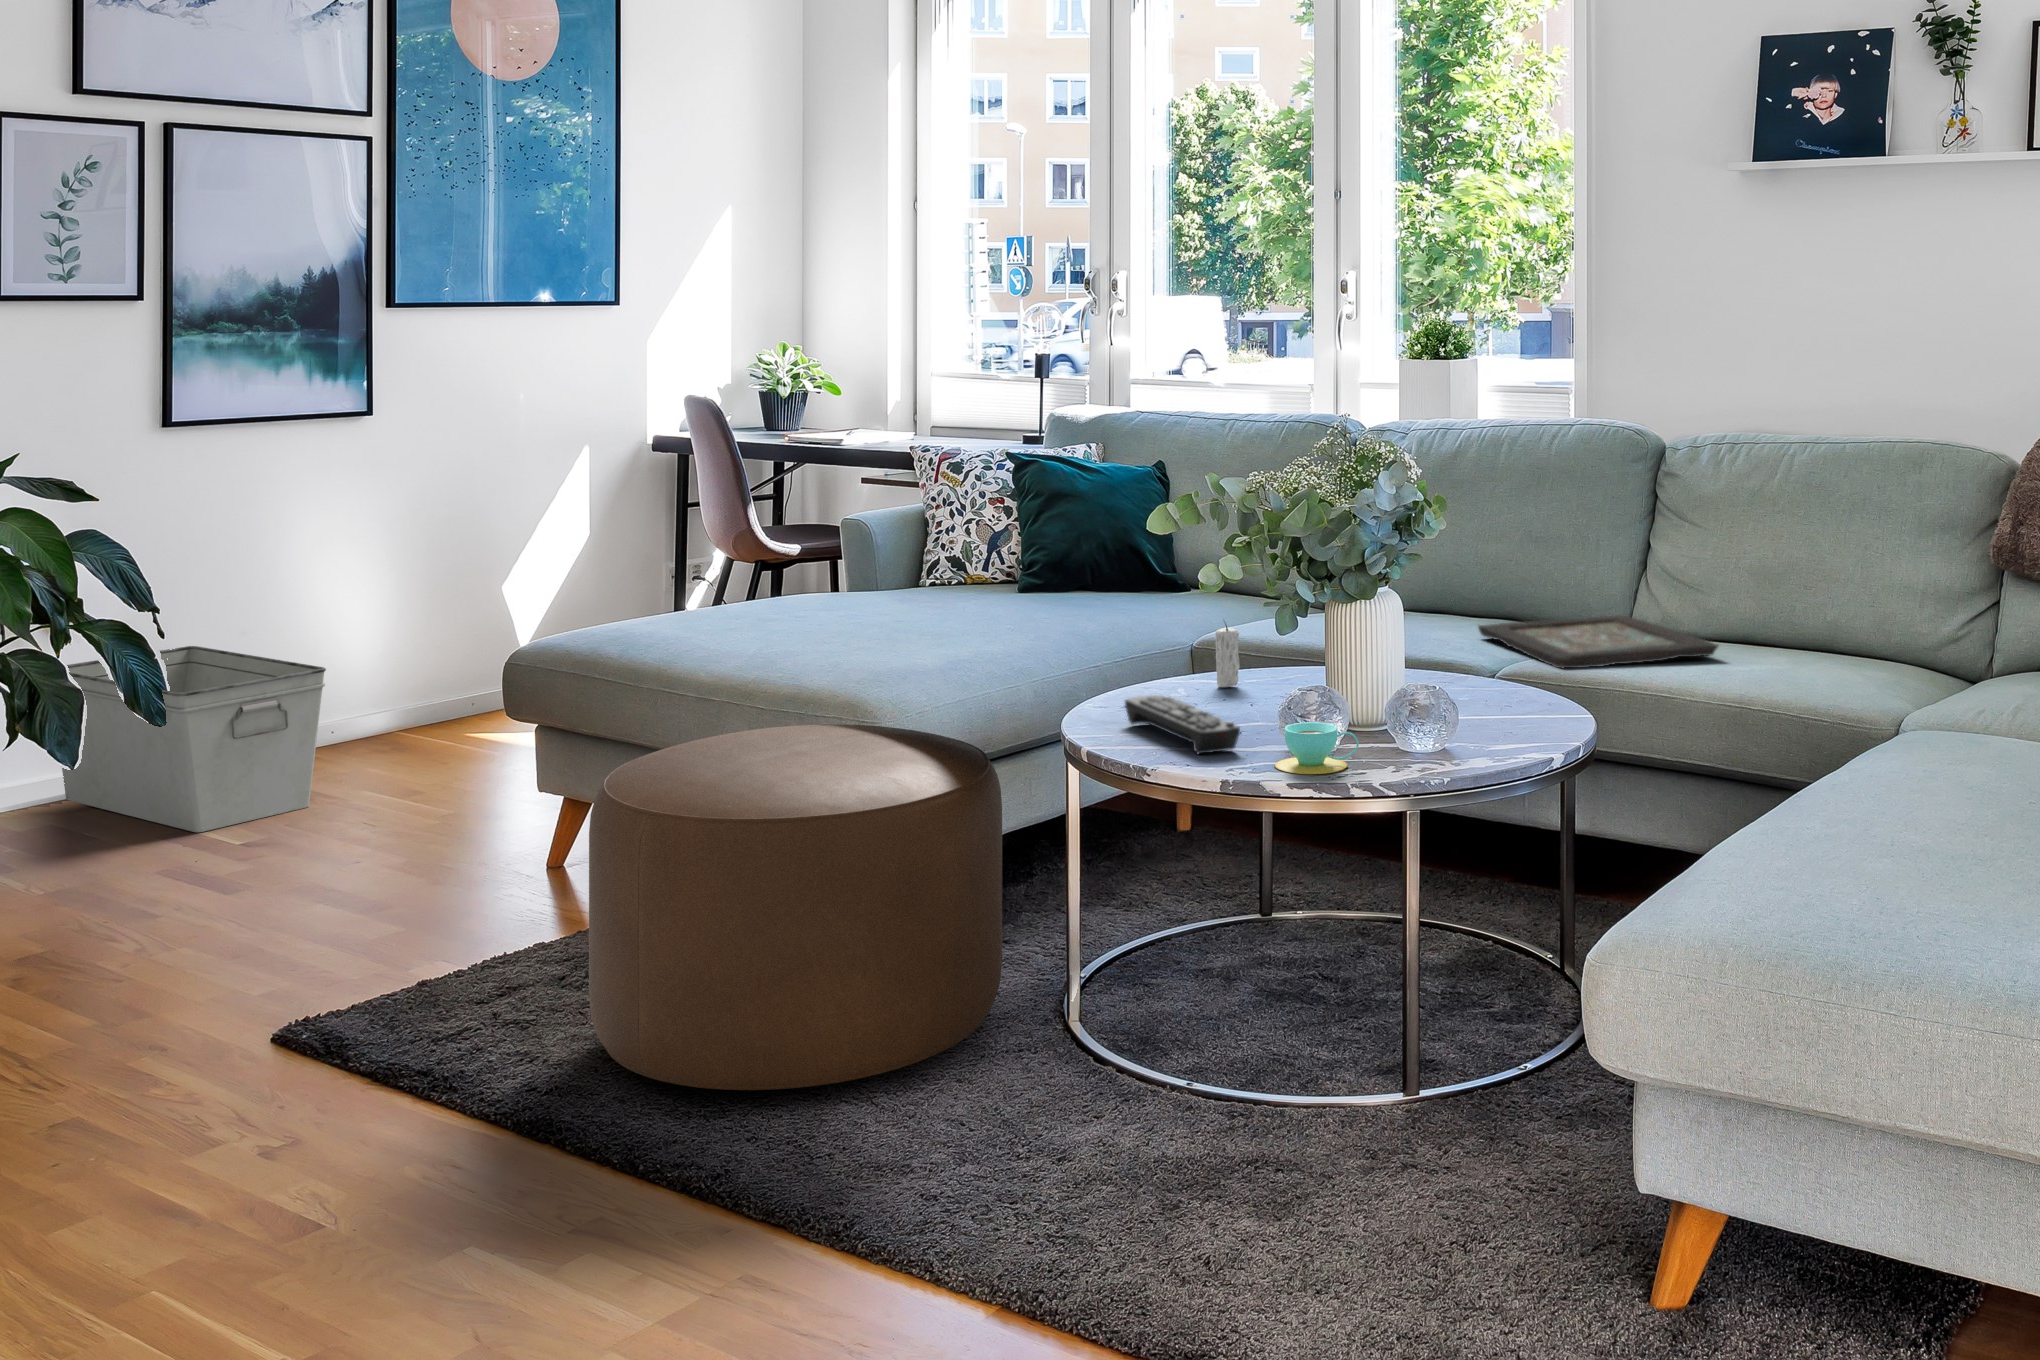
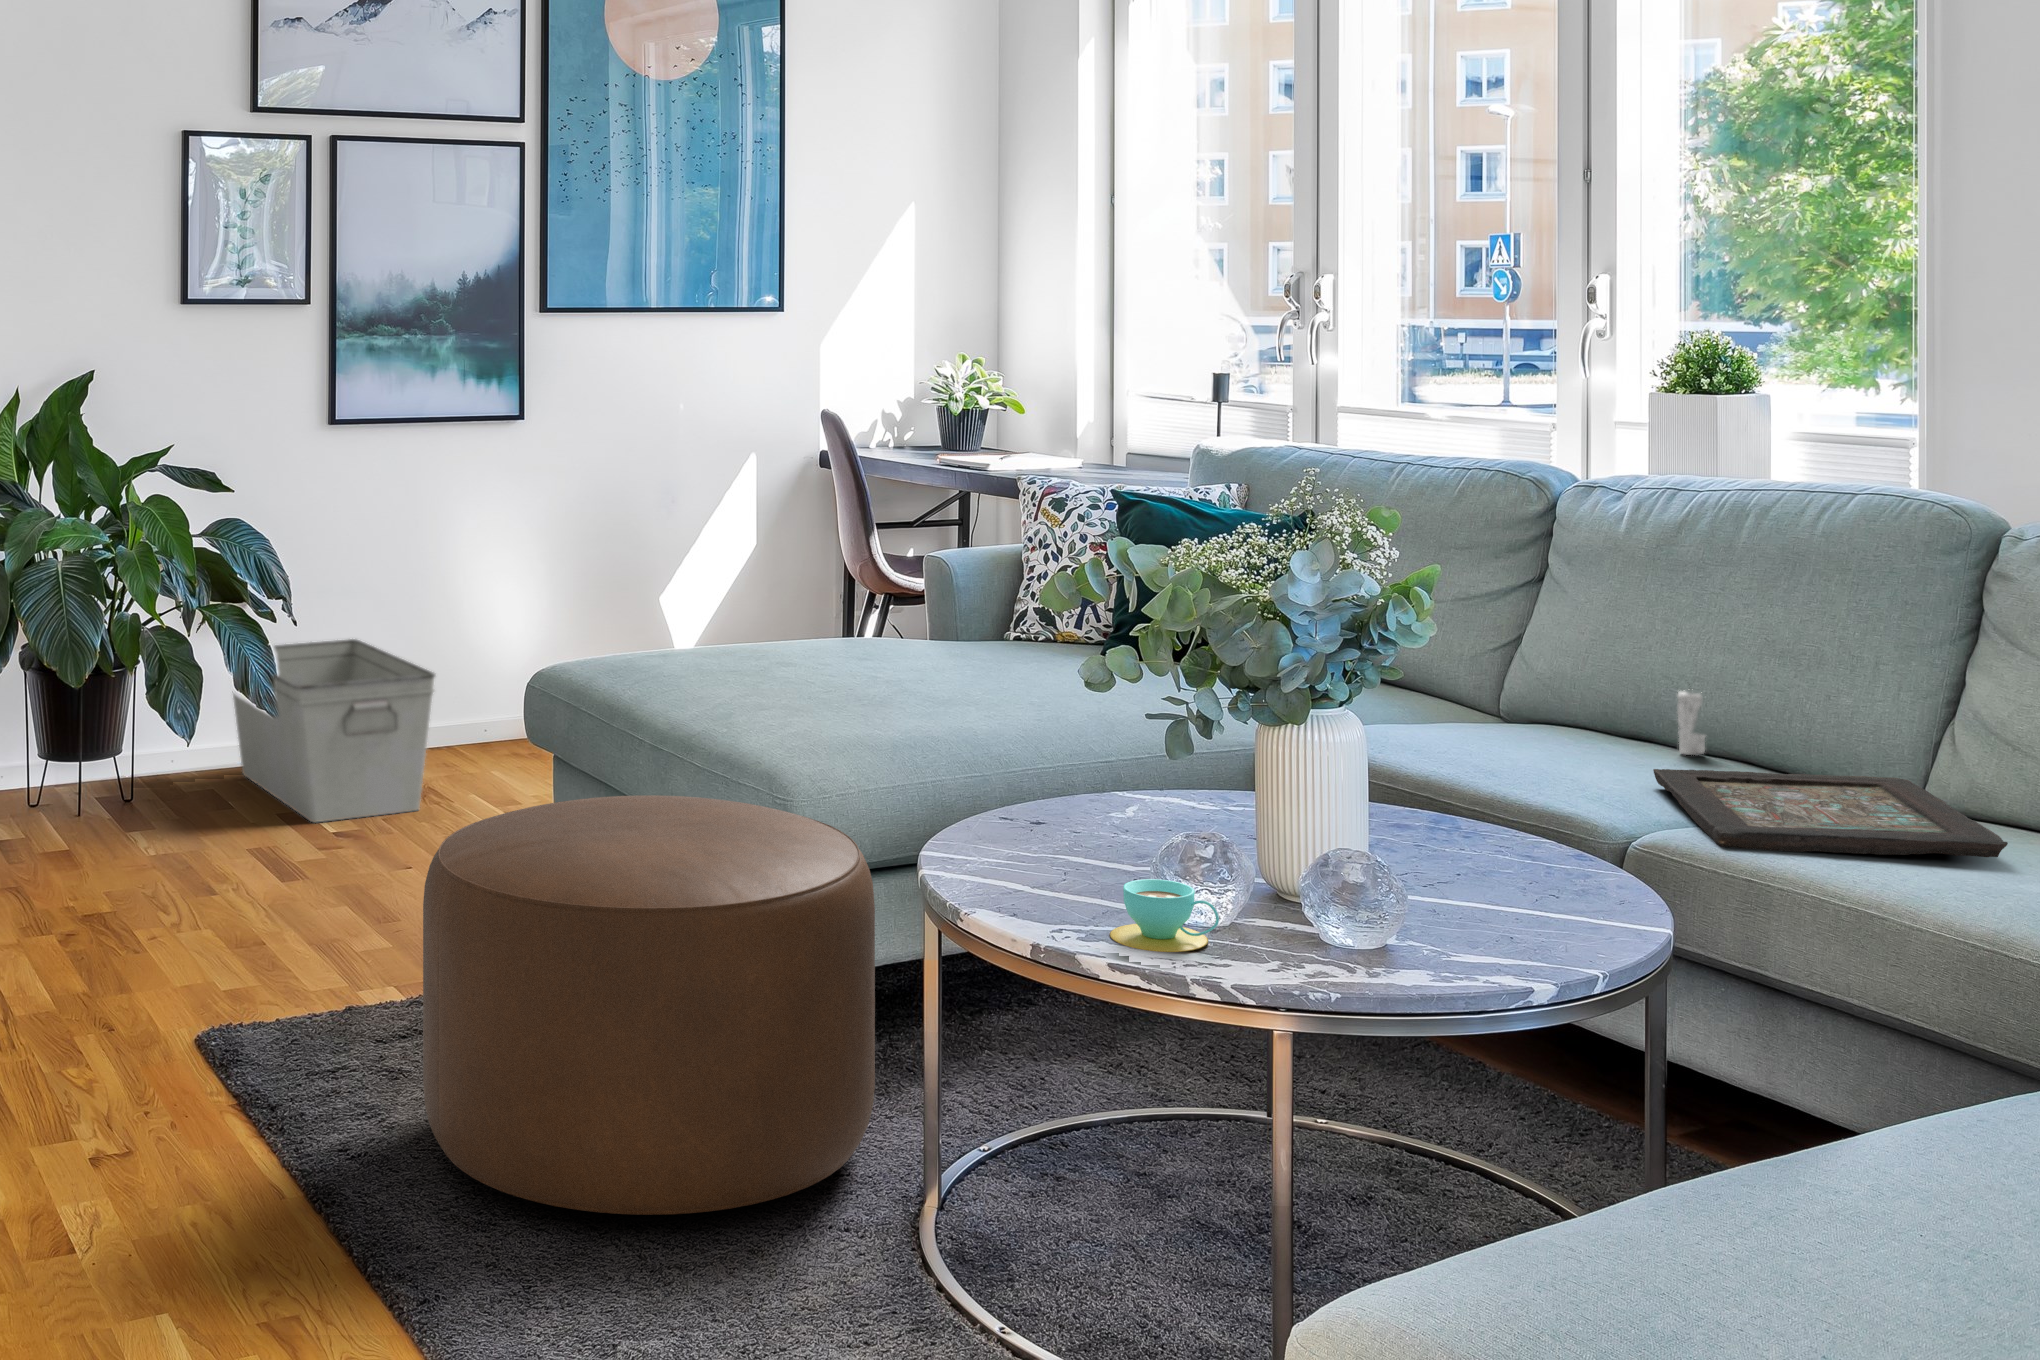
candle: present [1216,623,1240,687] -> present [1678,689,1705,755]
remote control: present [1125,695,1240,754] -> none [1006,815,1095,901]

